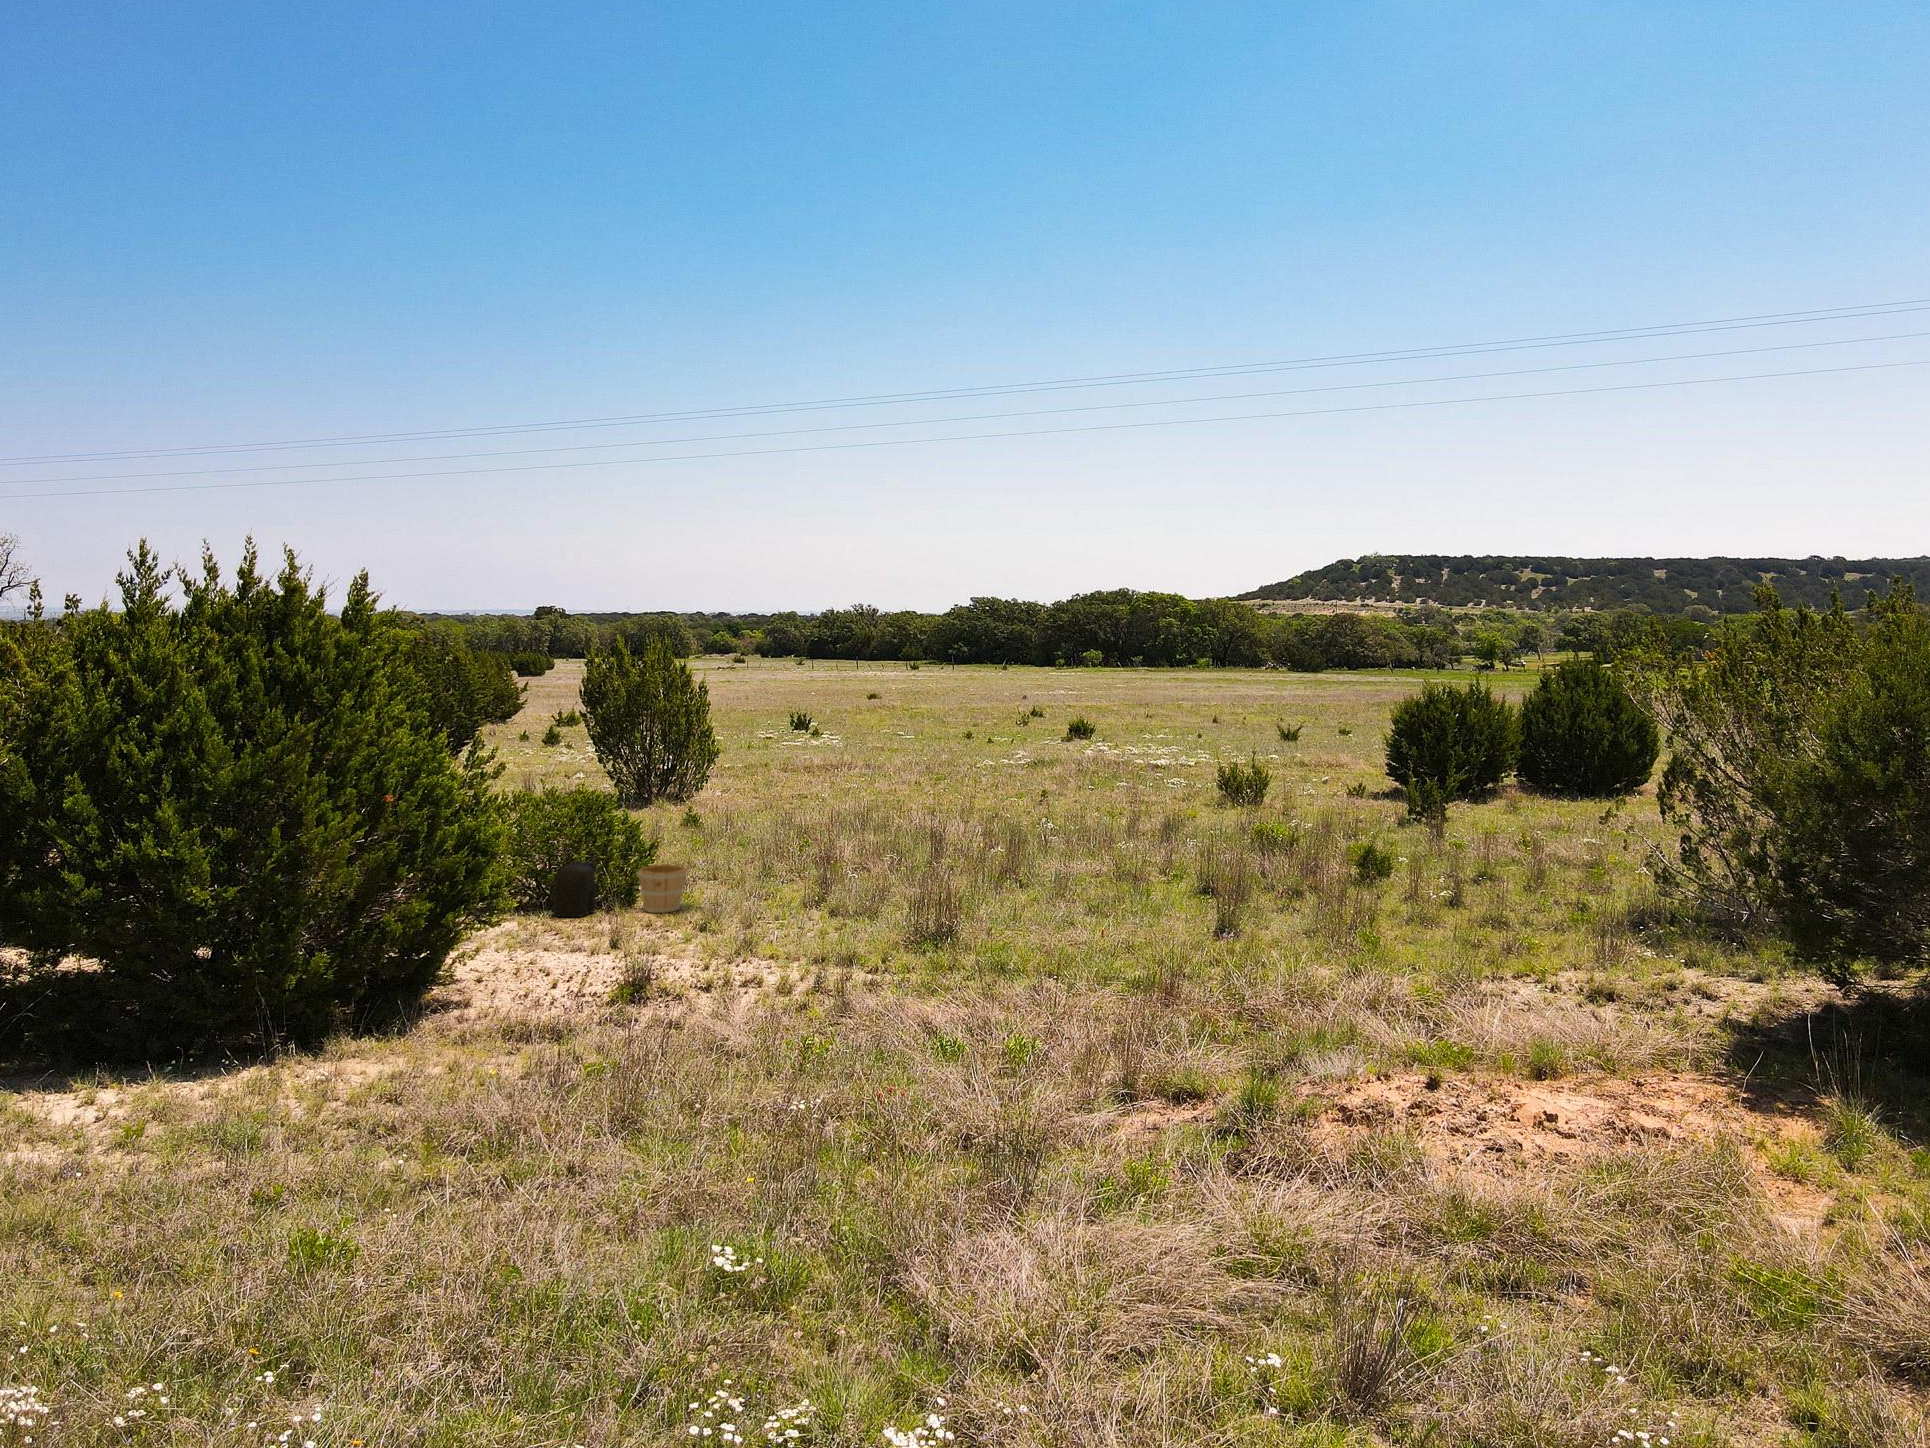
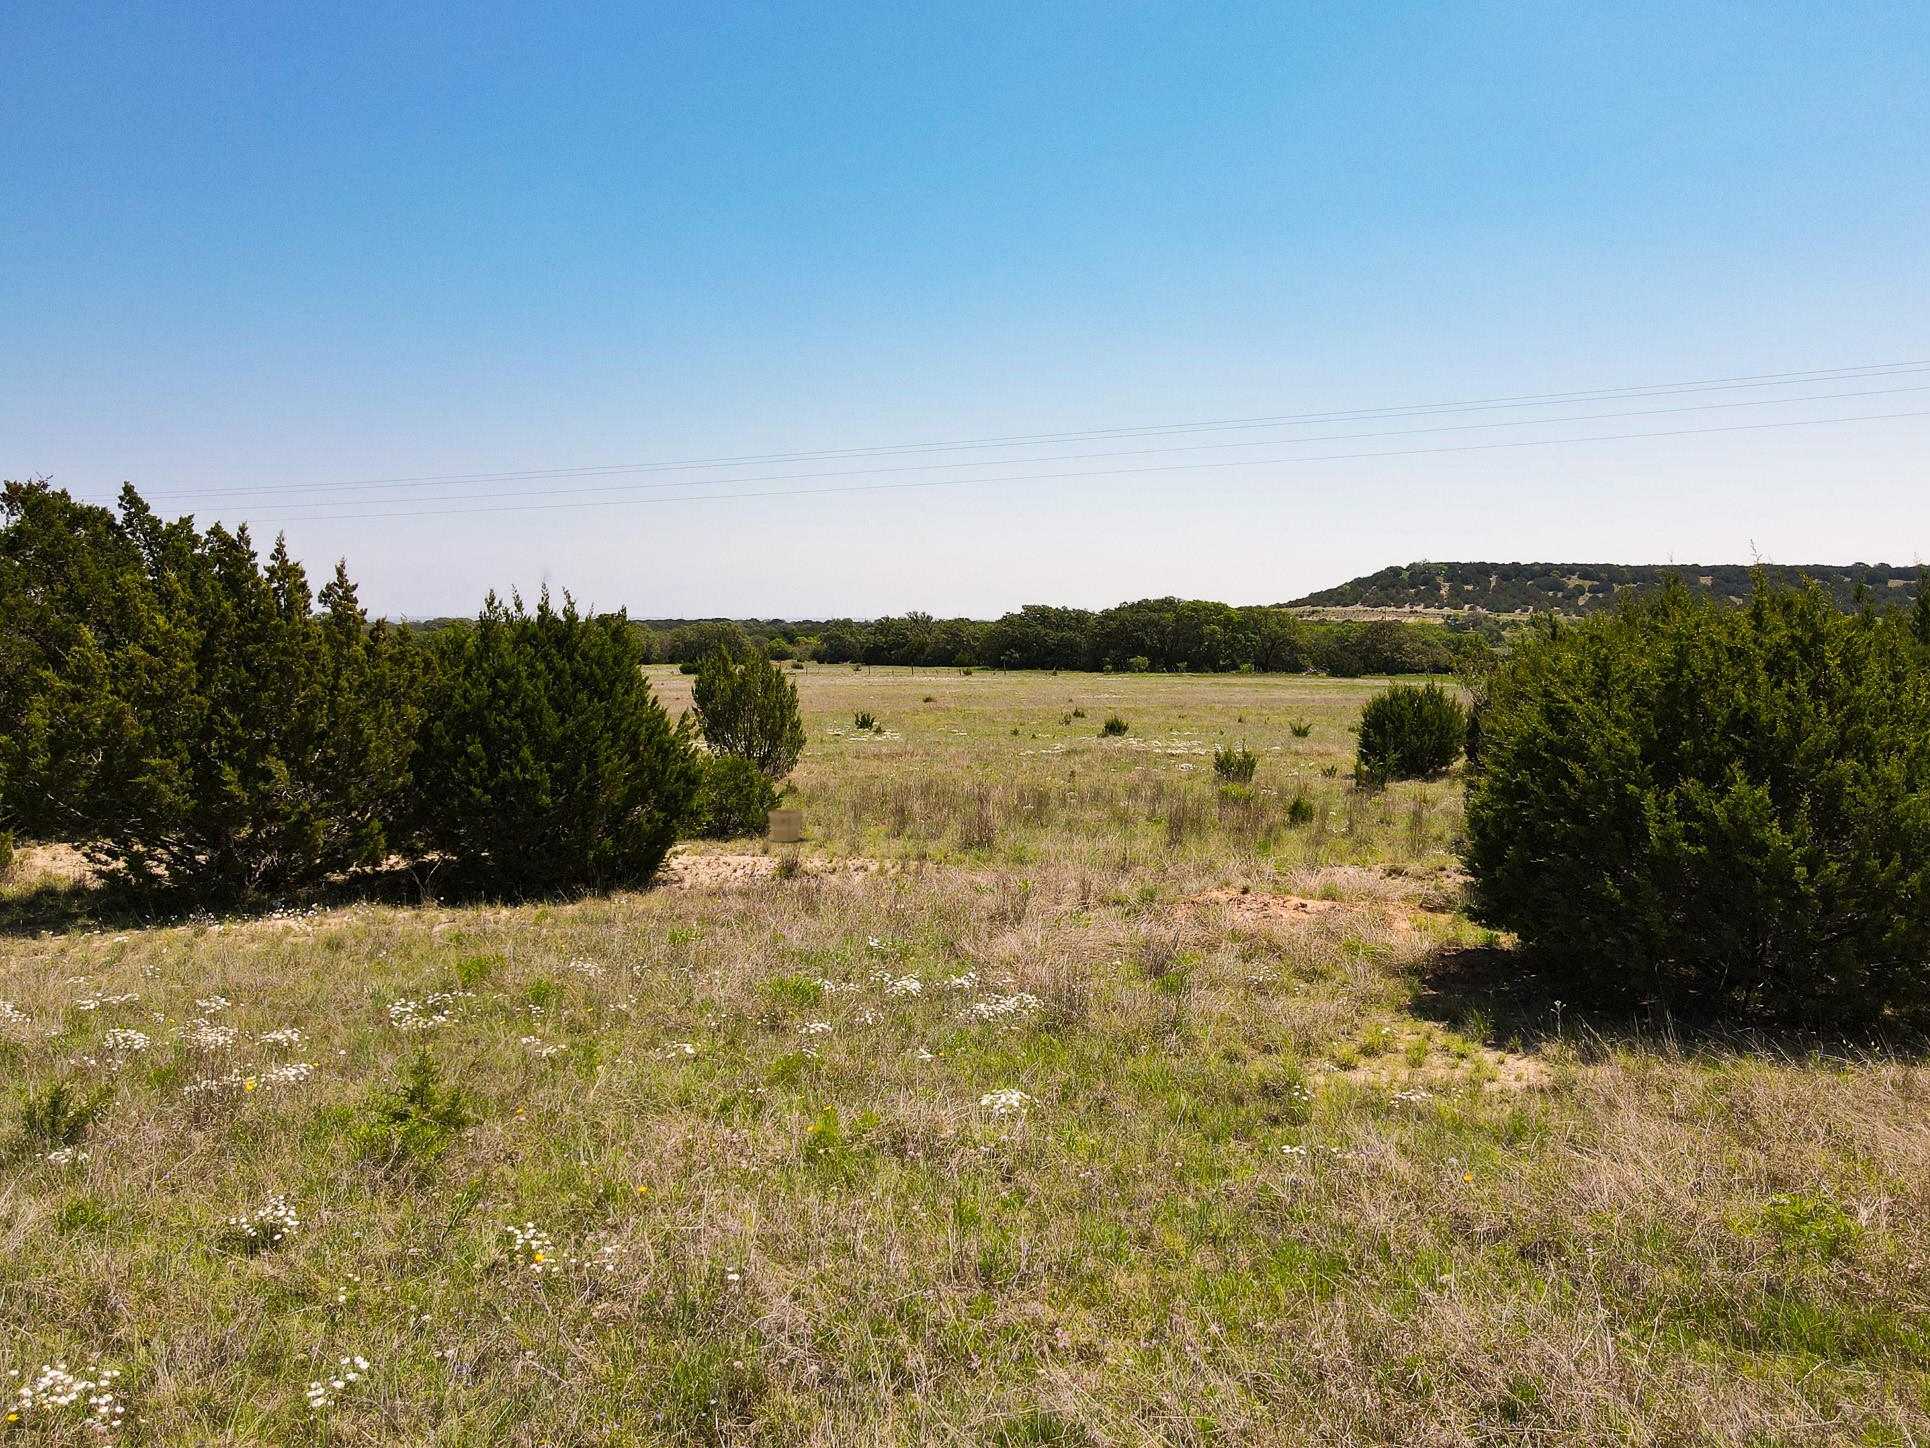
backpack: present [553,861,596,917] -> none [710,806,739,844]

